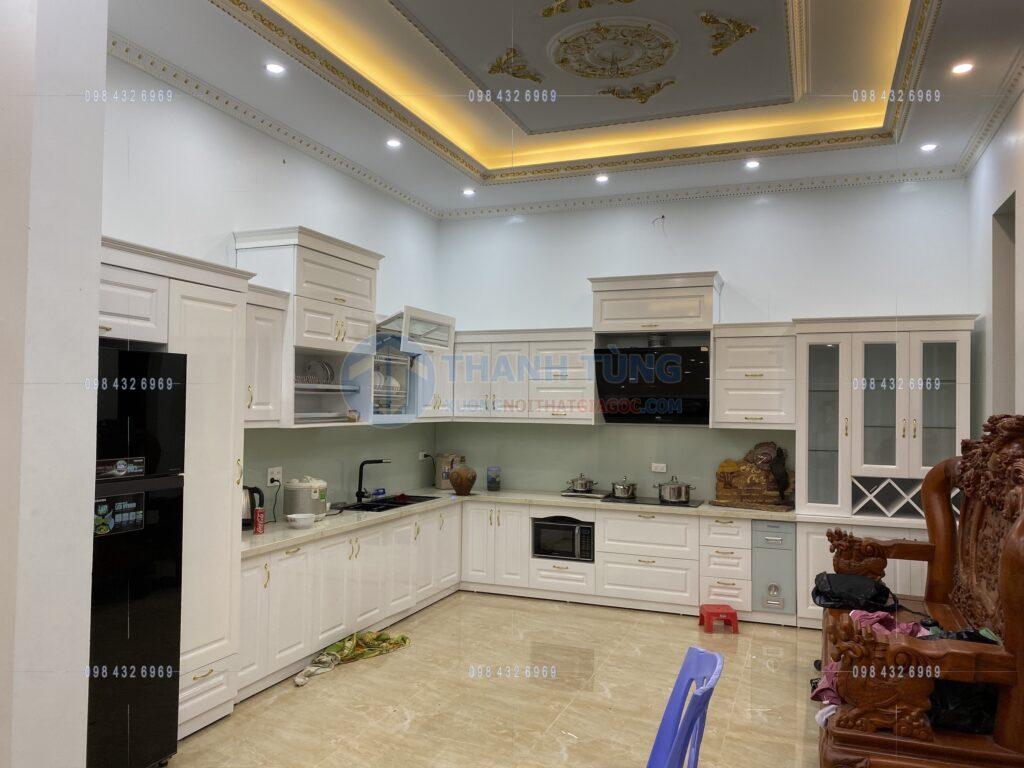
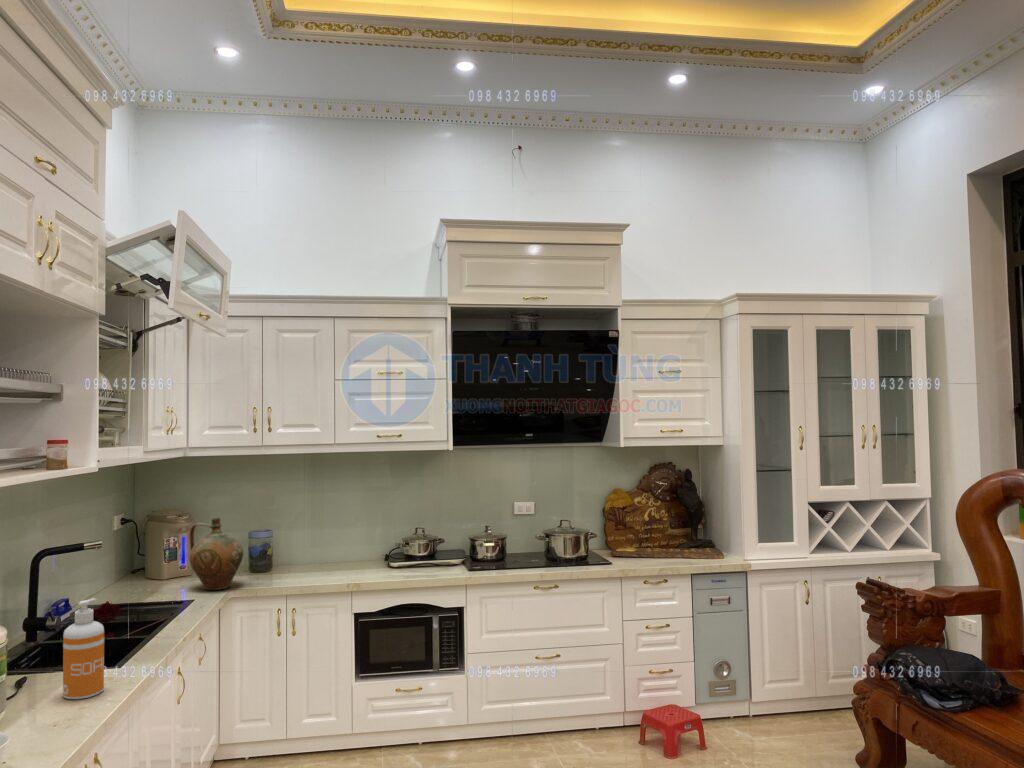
soap dispenser: none [360,474,377,516] -> present [63,598,104,699]

